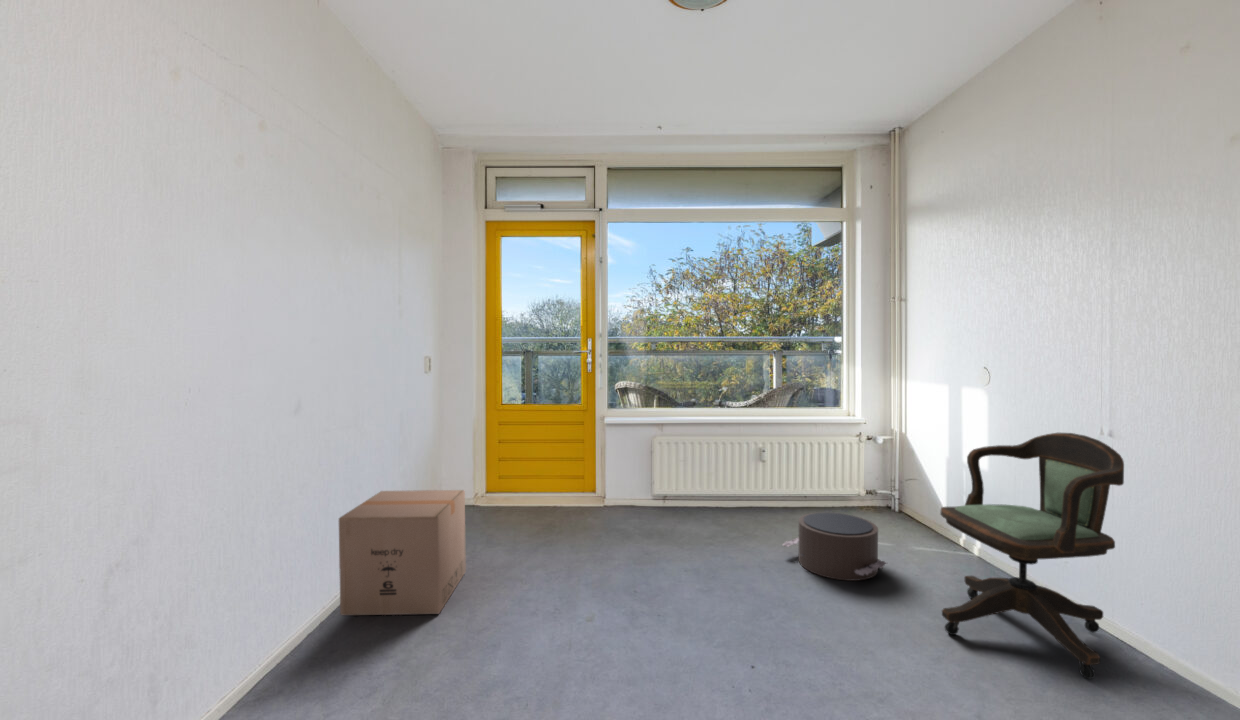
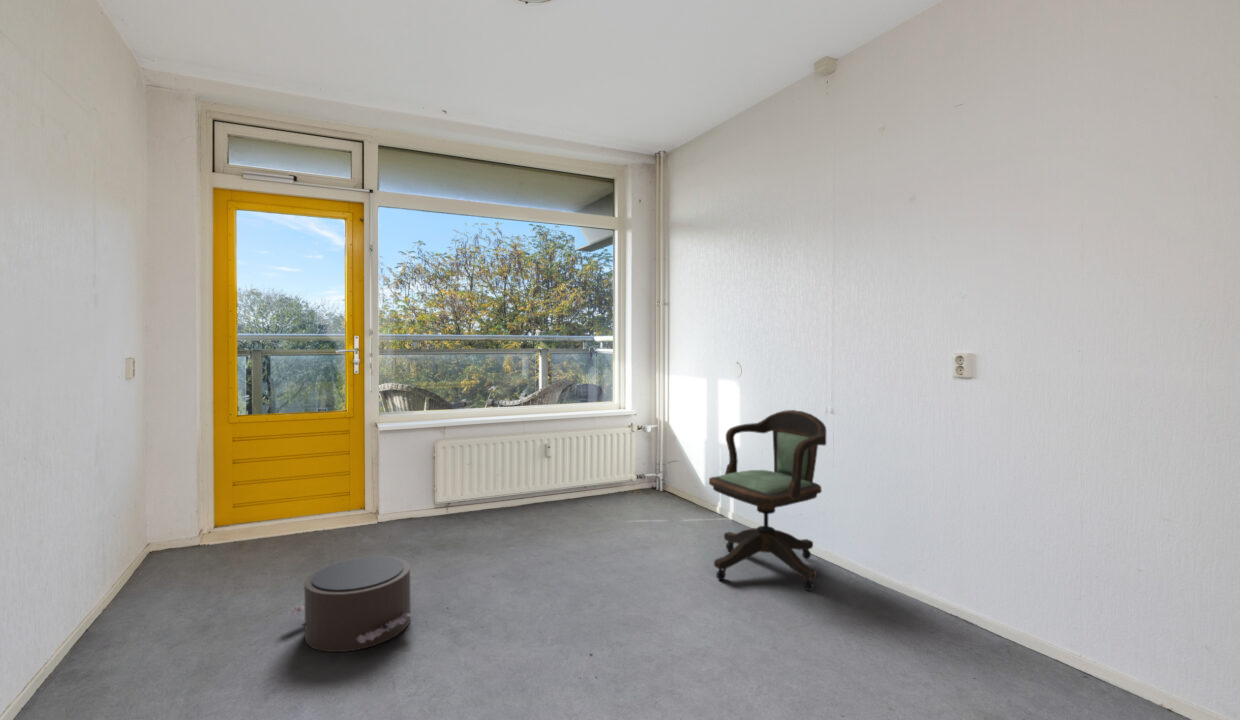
cardboard box: present [339,490,466,615] -> none [28,519,219,709]
pouf: present [783,512,886,581] -> present [288,556,411,652]

